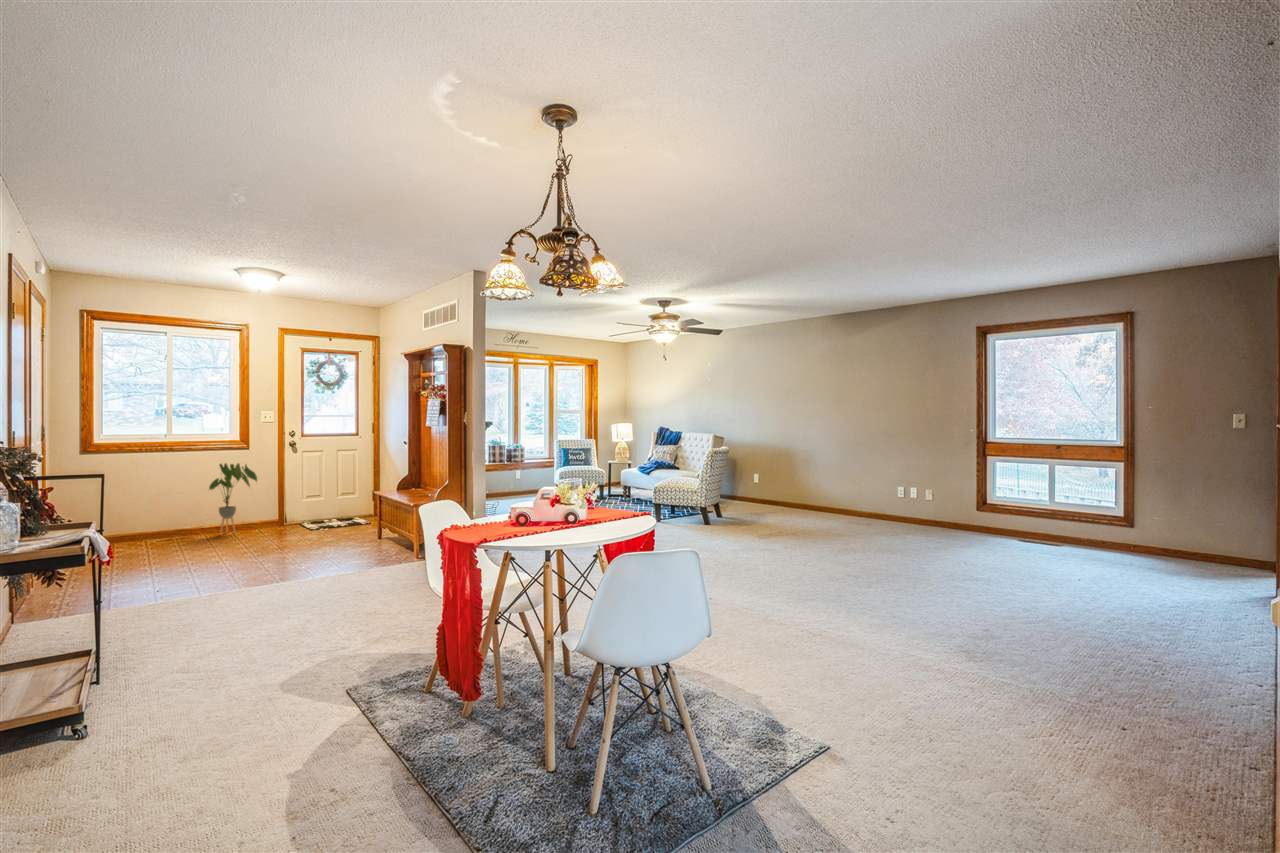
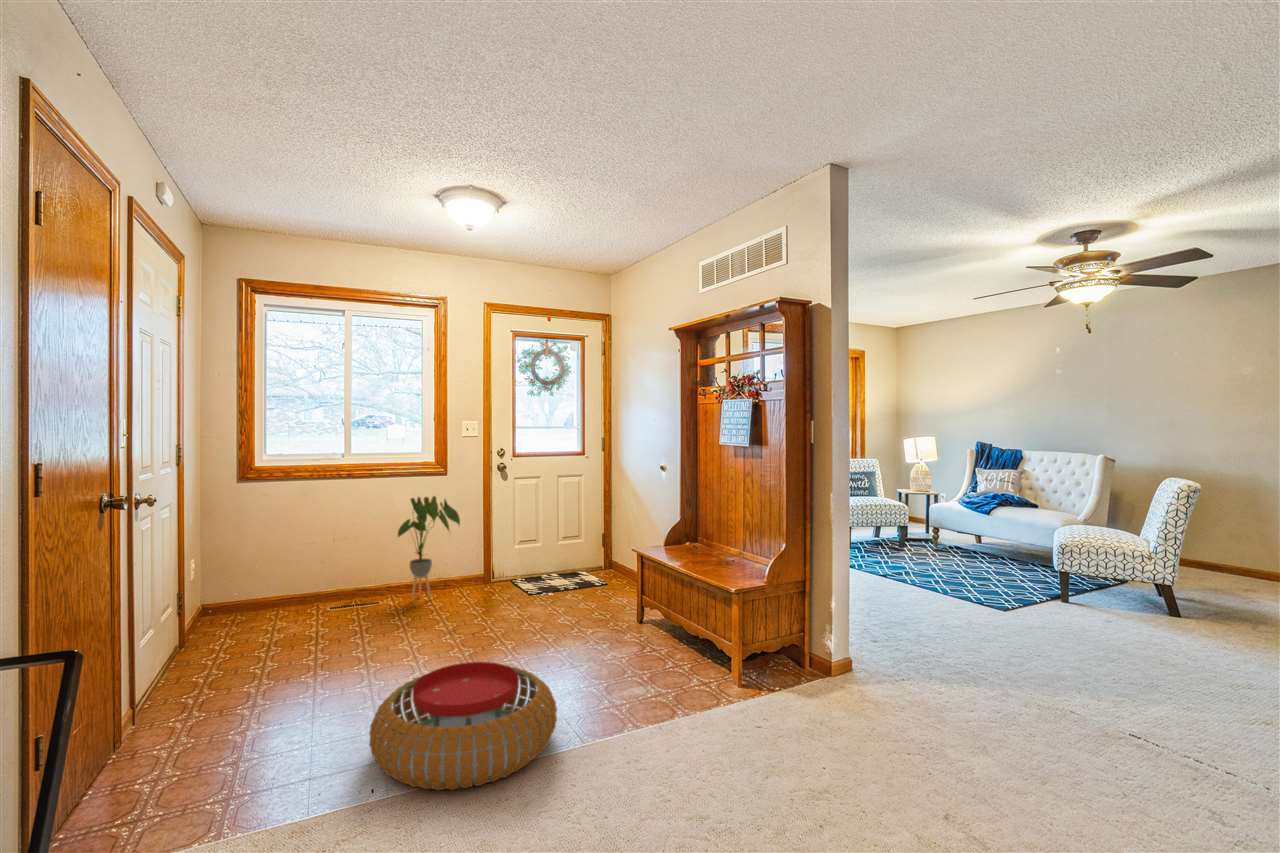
pouf: none [191,540,300,588] -> present [369,662,557,790]

